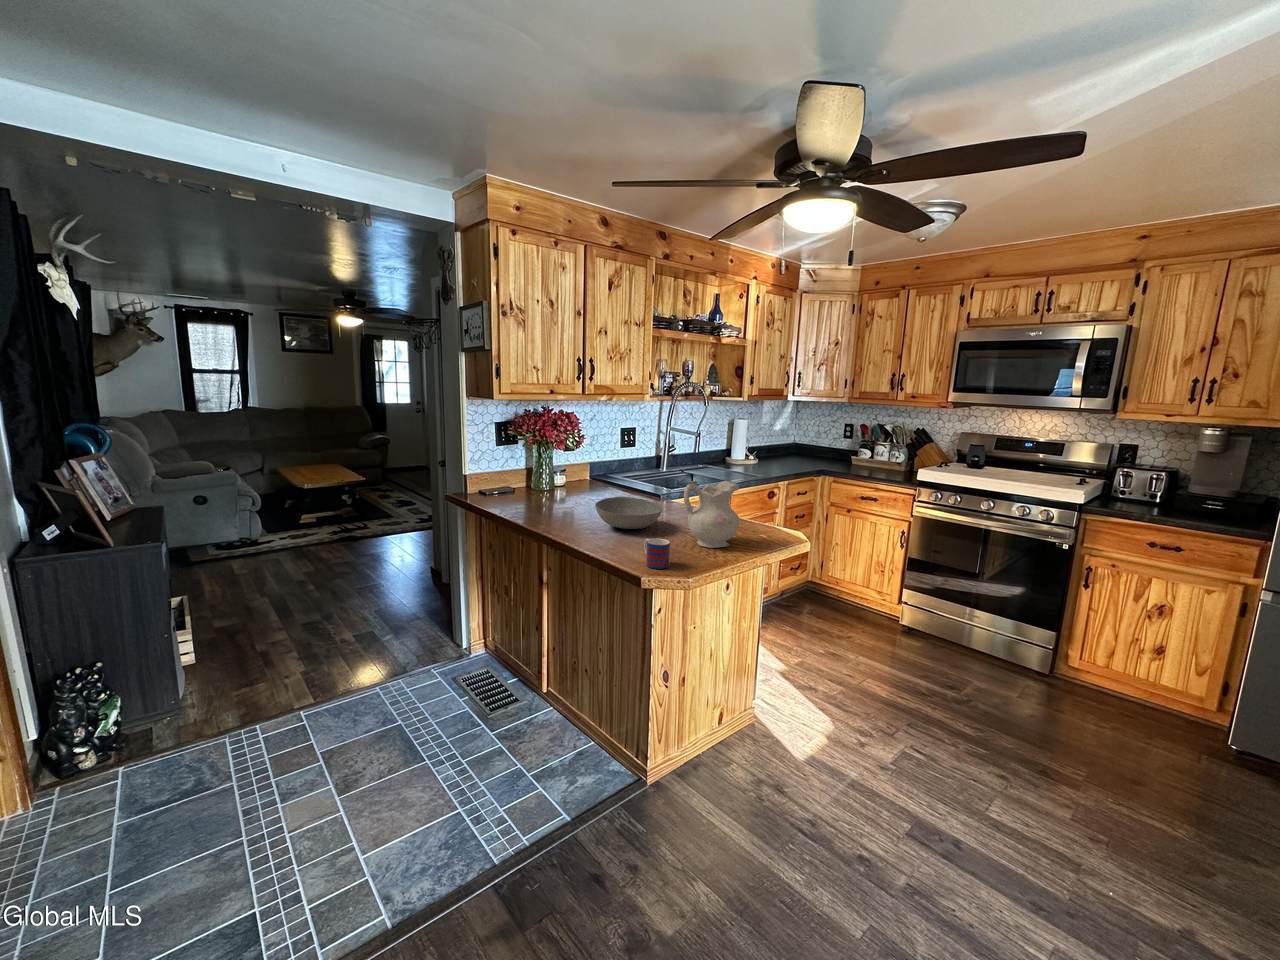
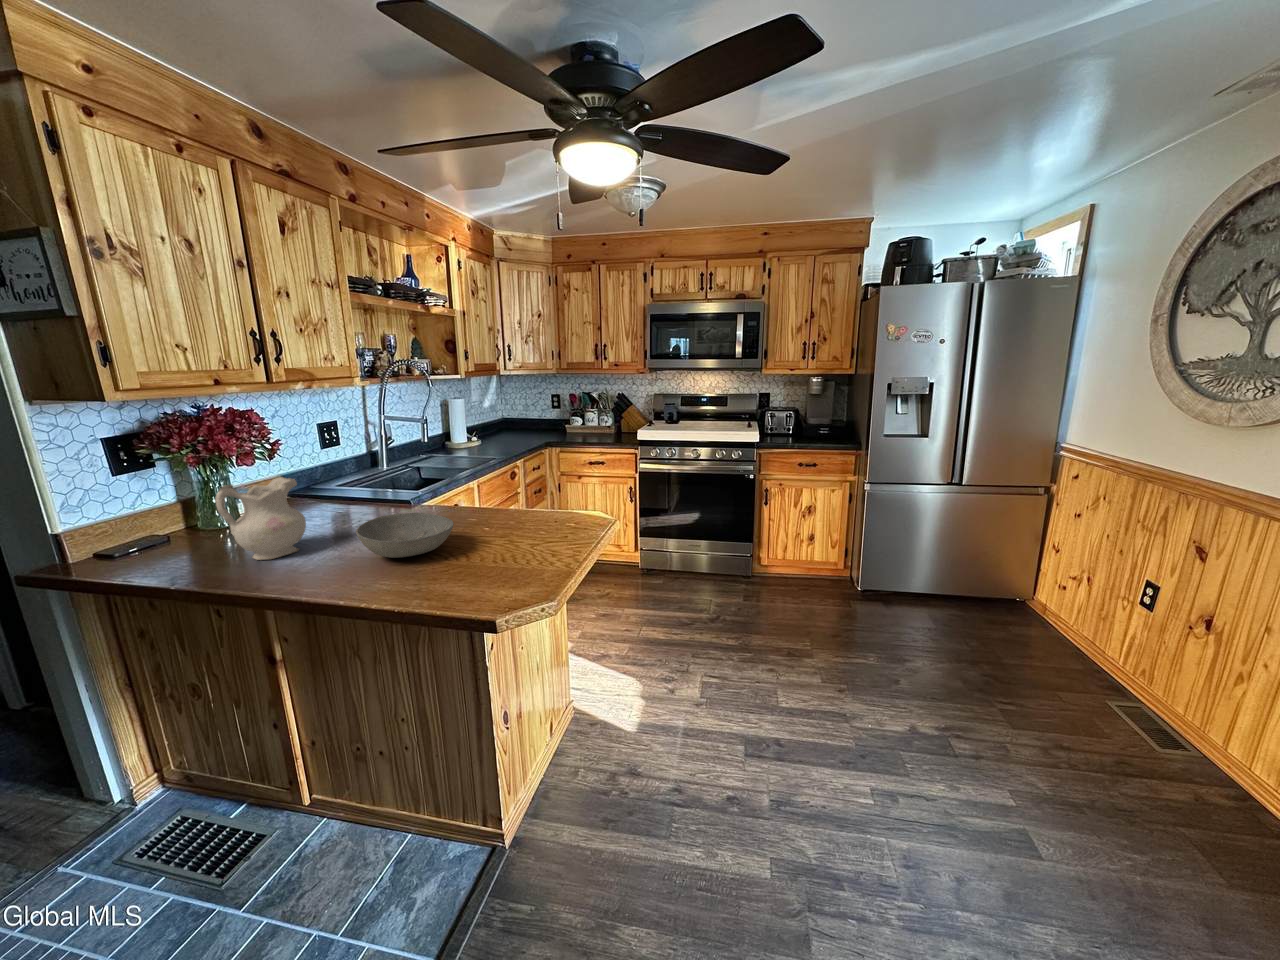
ceramic pitcher: present [684,481,739,548] -> present [215,477,306,560]
mug: present [644,538,670,569] -> none [470,559,513,600]

